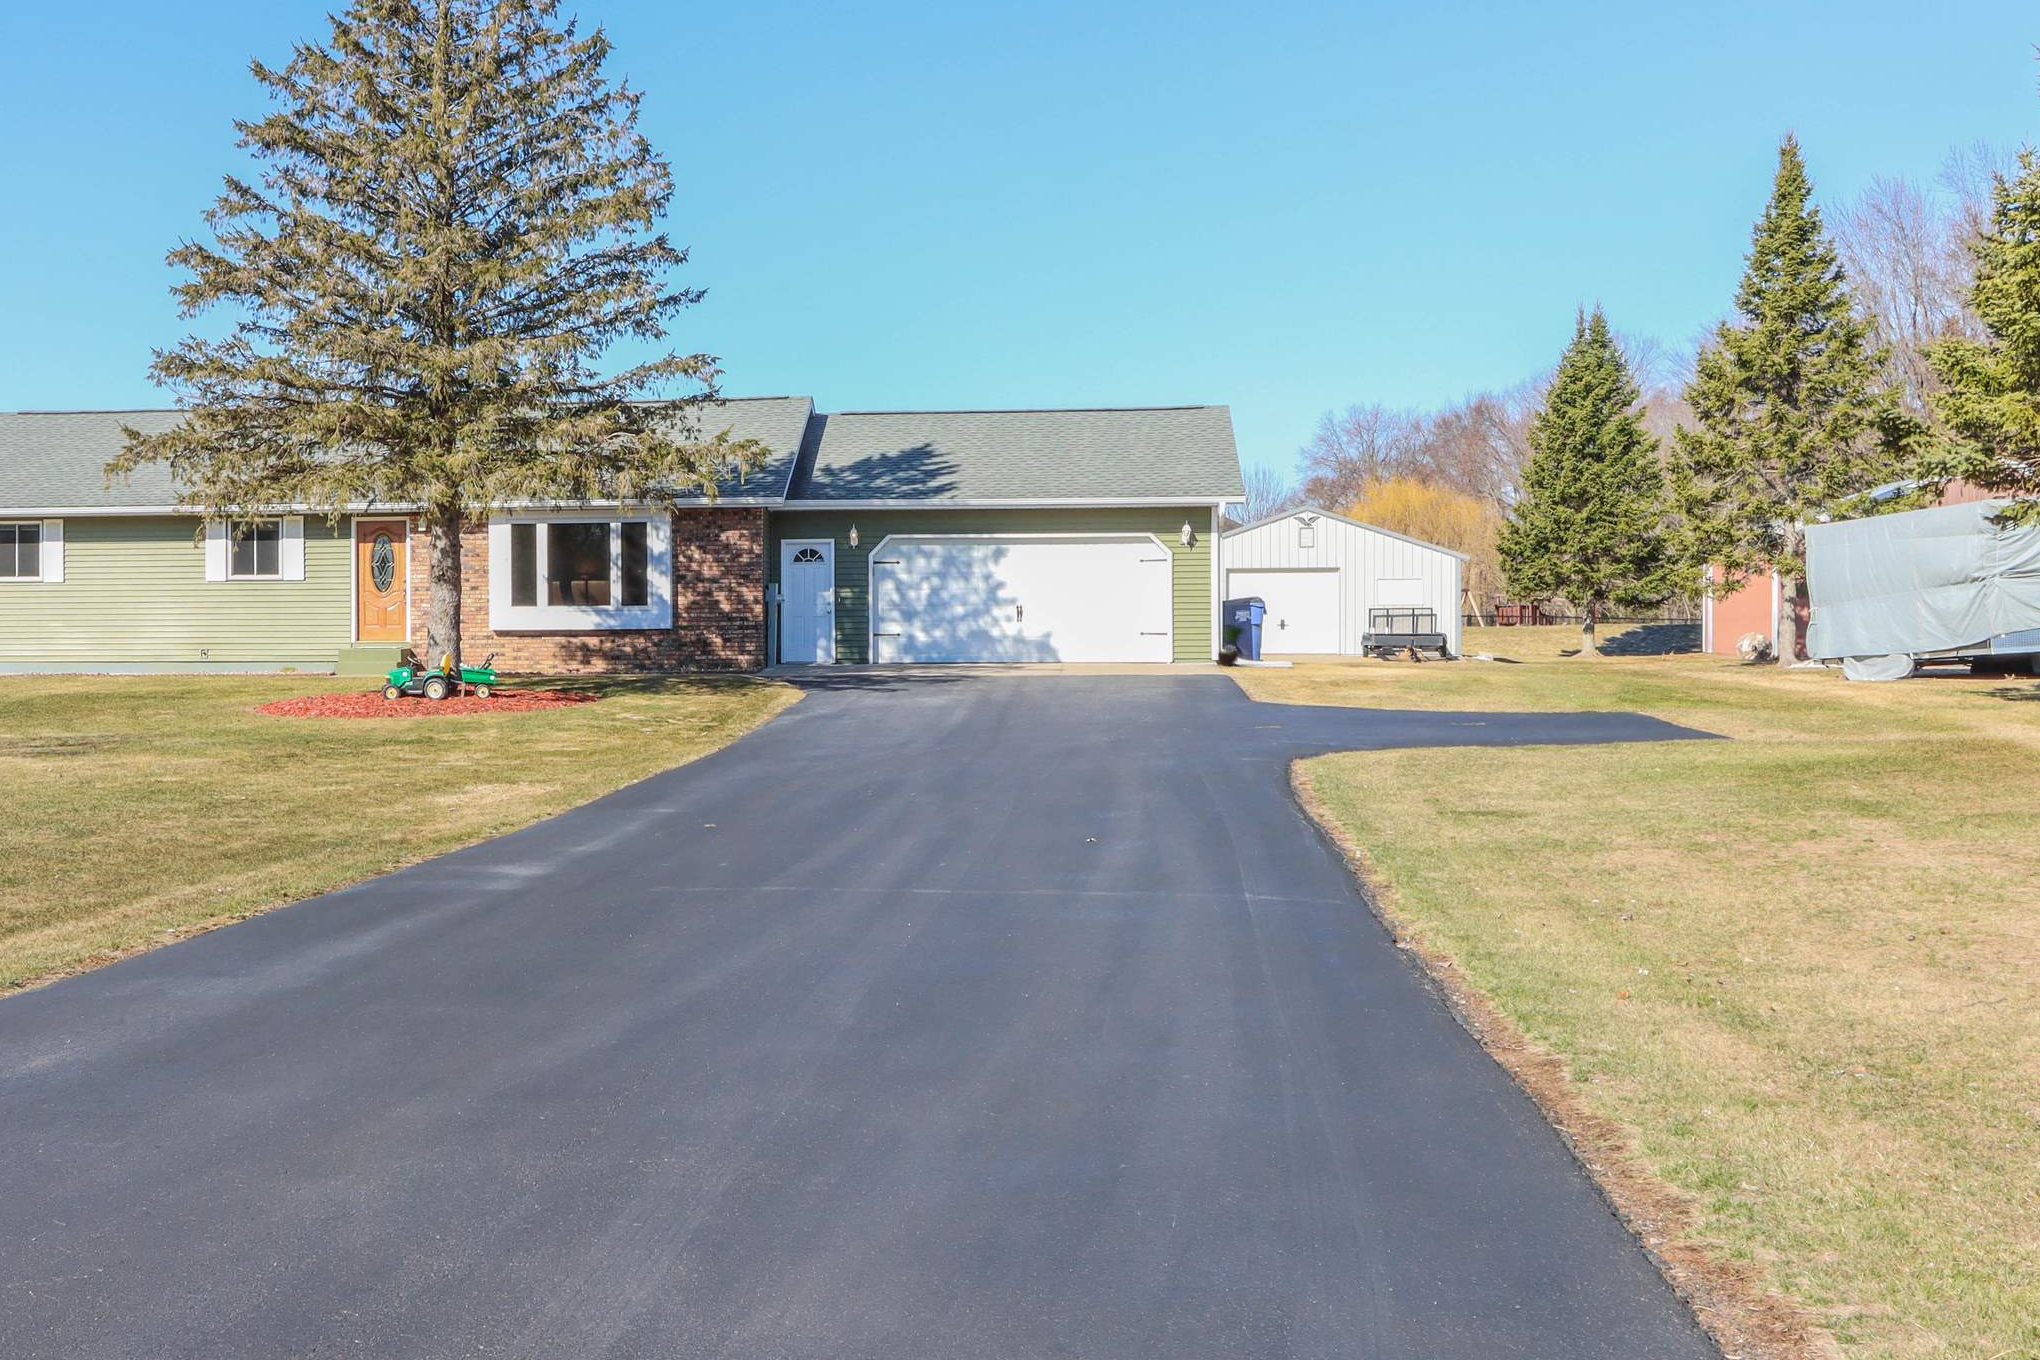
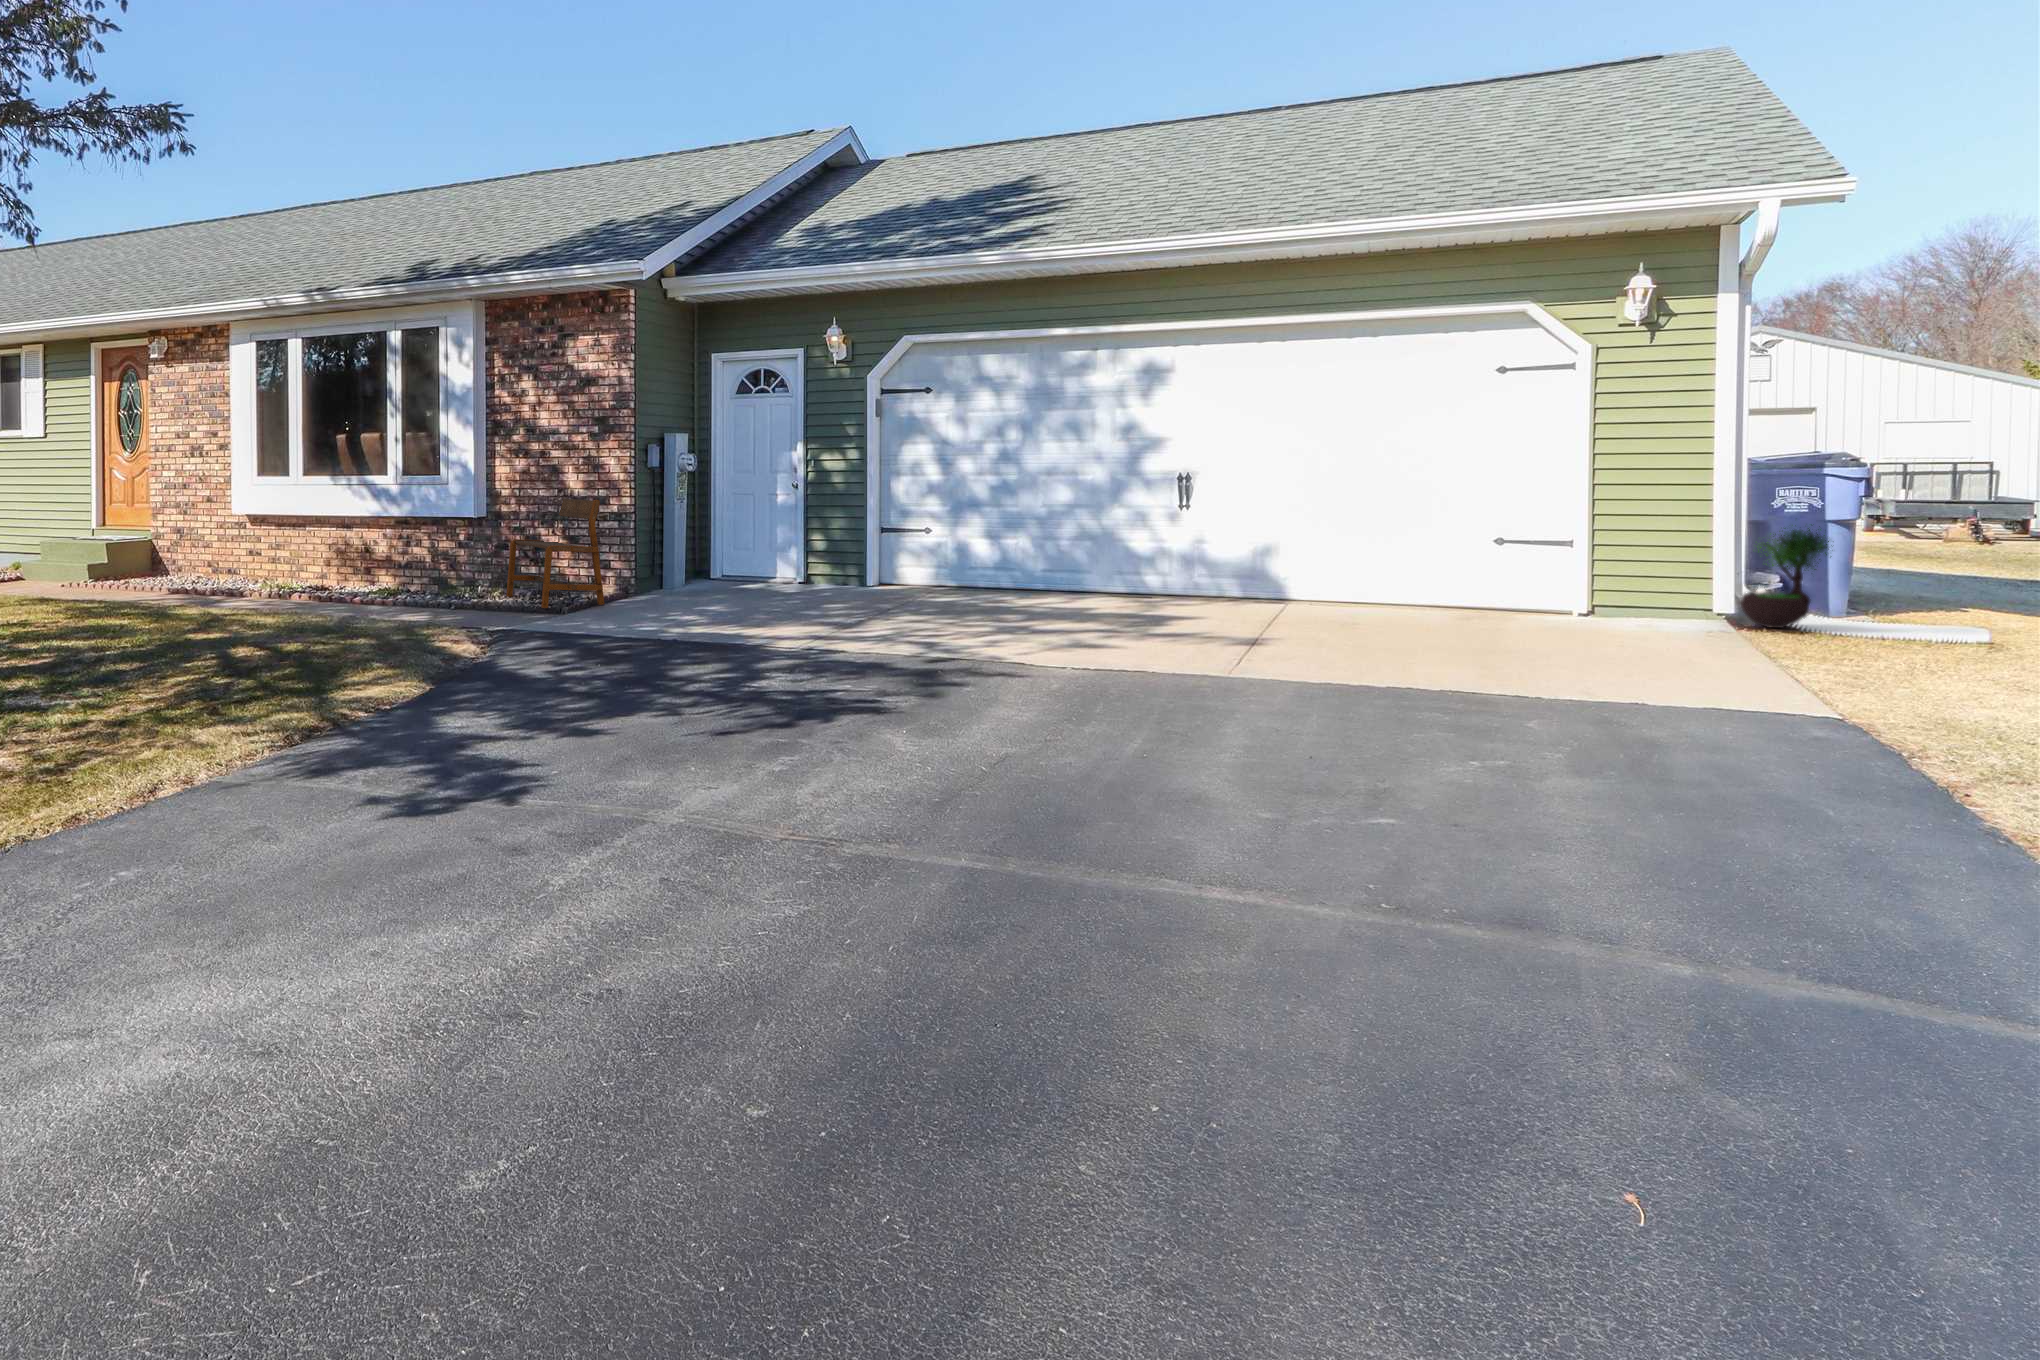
bench: none [694,618,758,677] -> present [506,499,604,608]

